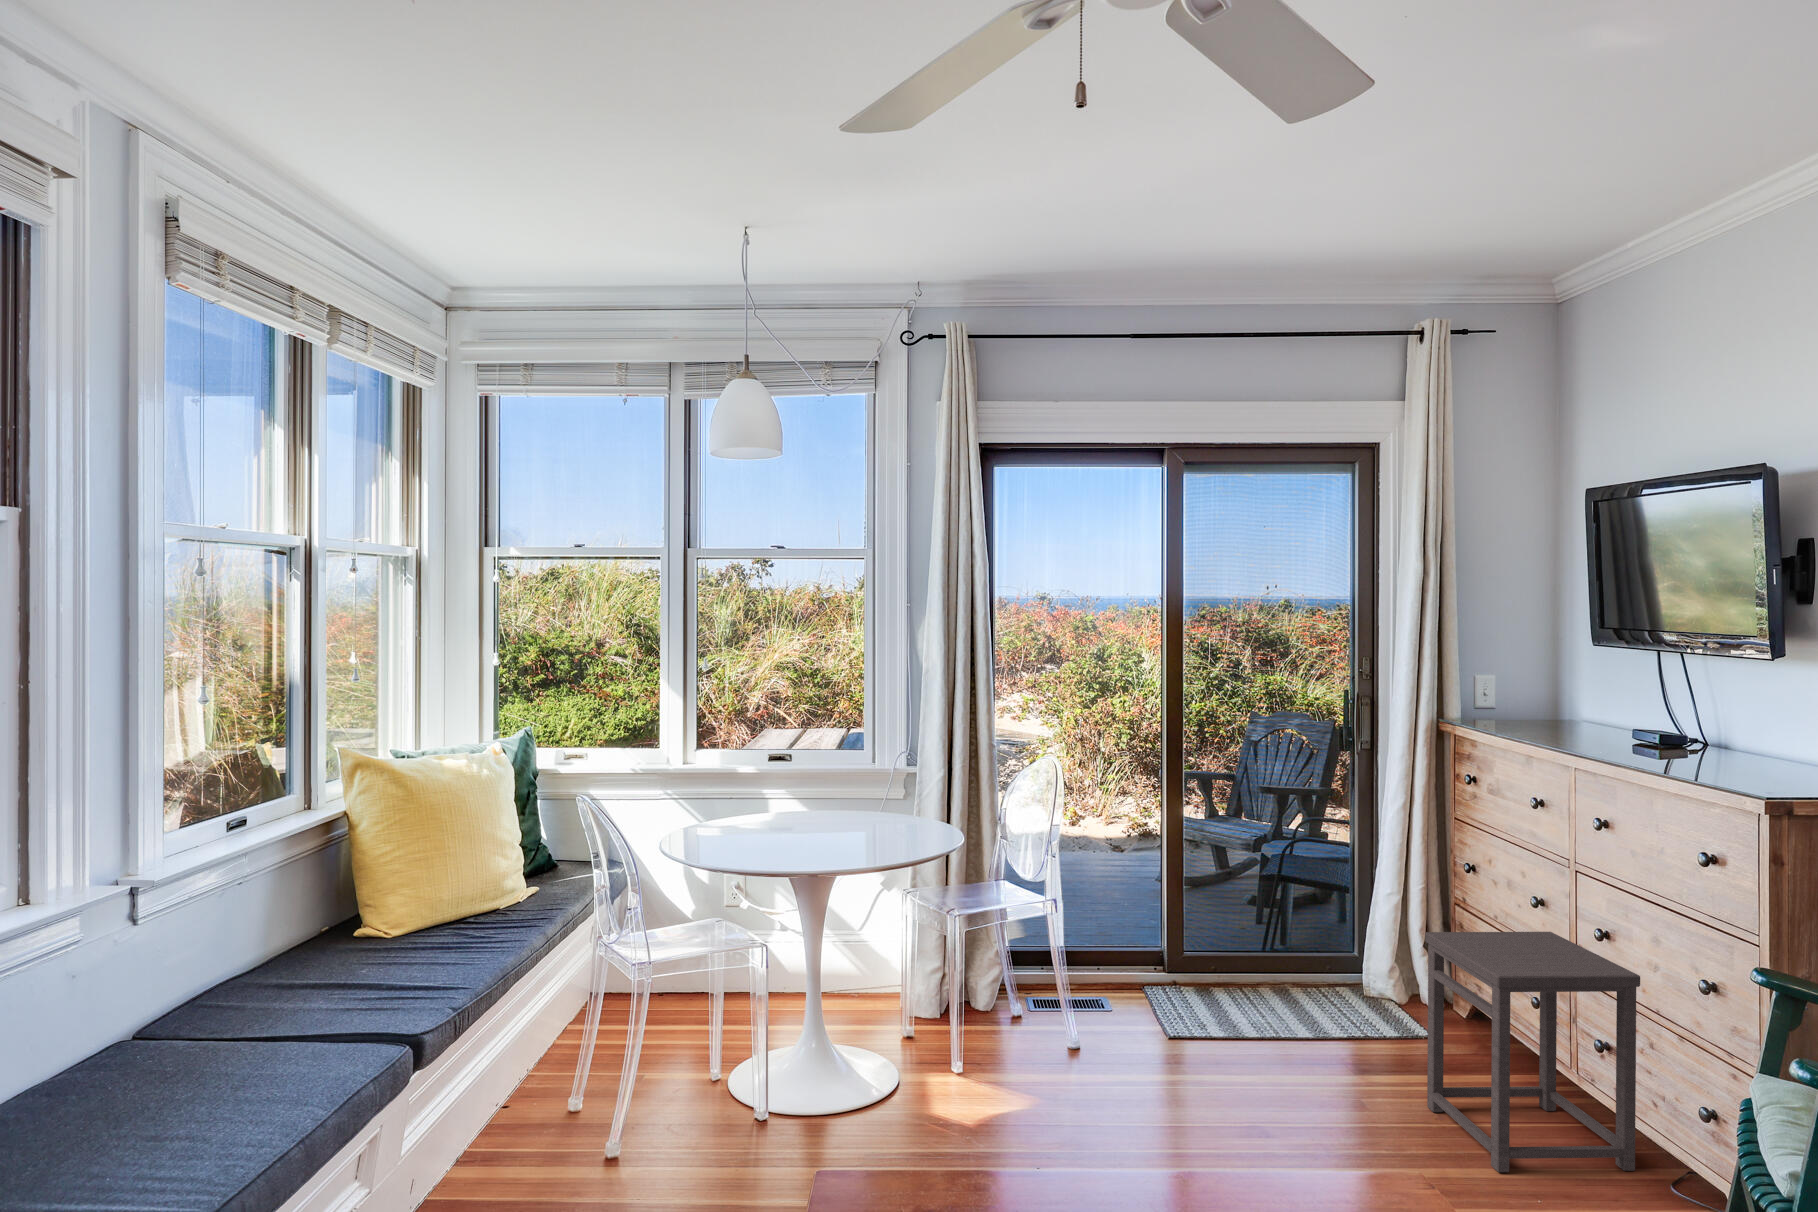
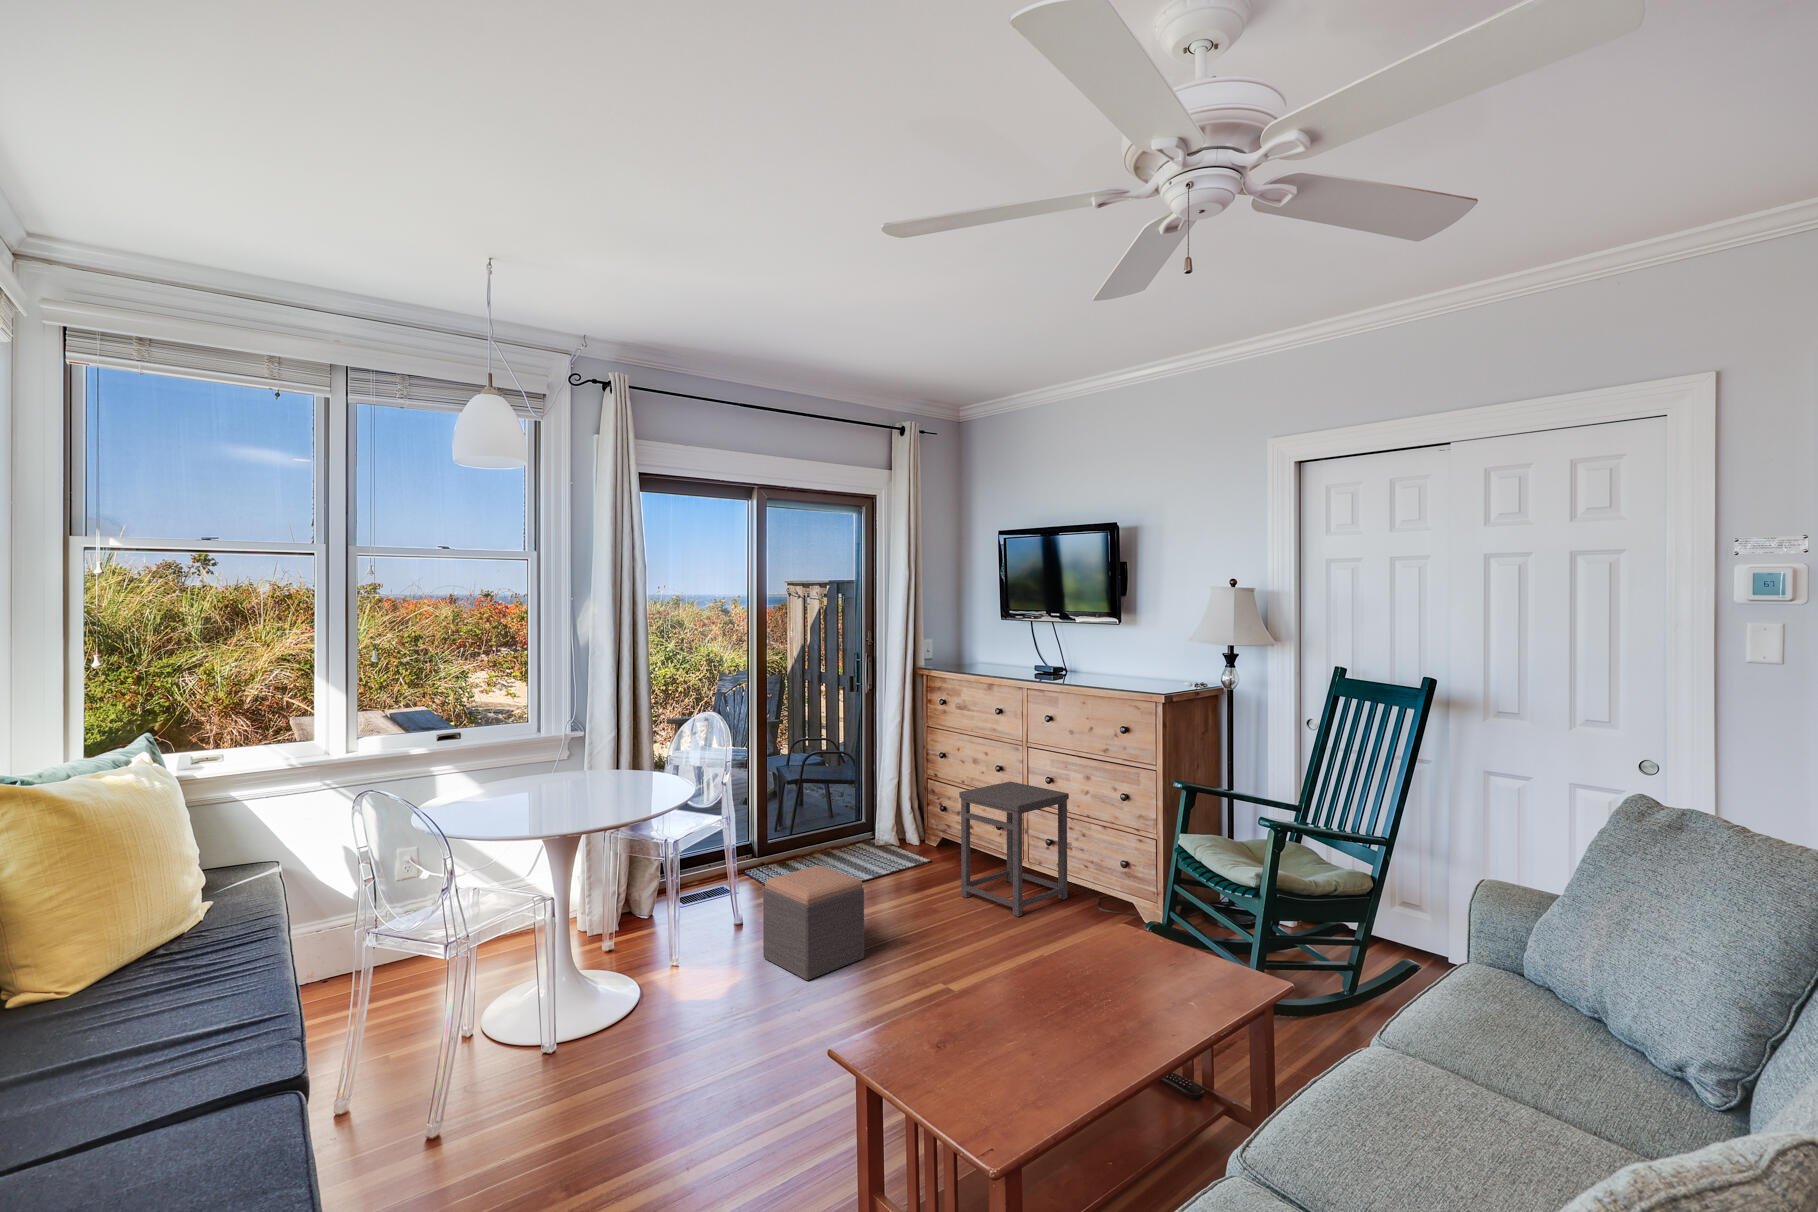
footstool: none [1050,997,1180,1157] -> present [763,865,864,980]

